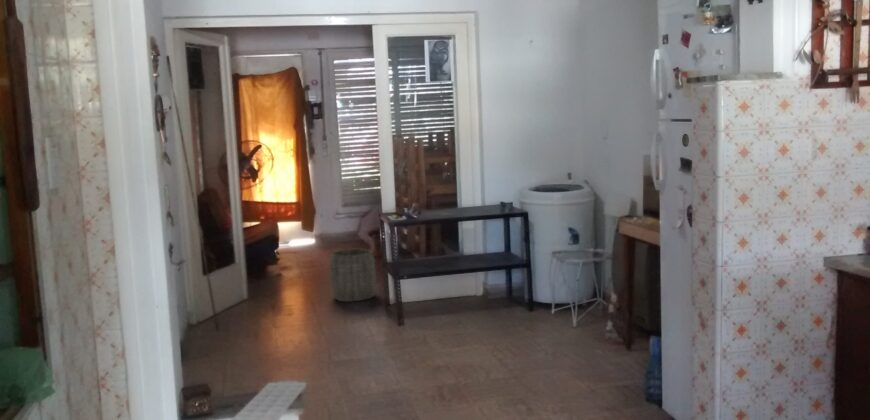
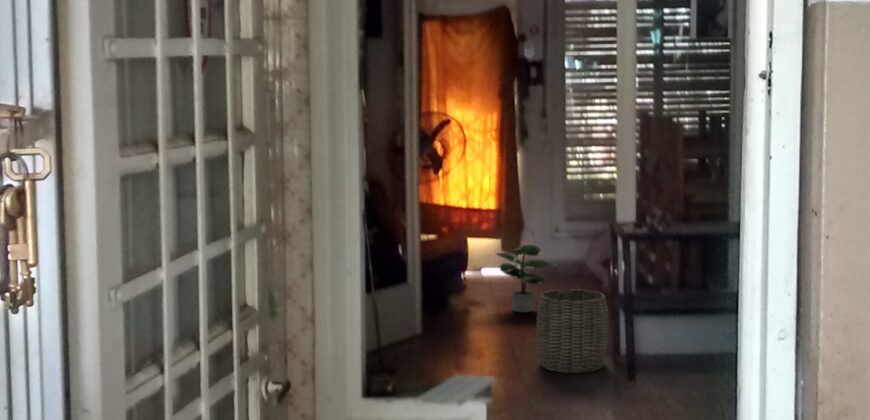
potted plant: none [299,224,340,269] -> present [496,245,555,312]

